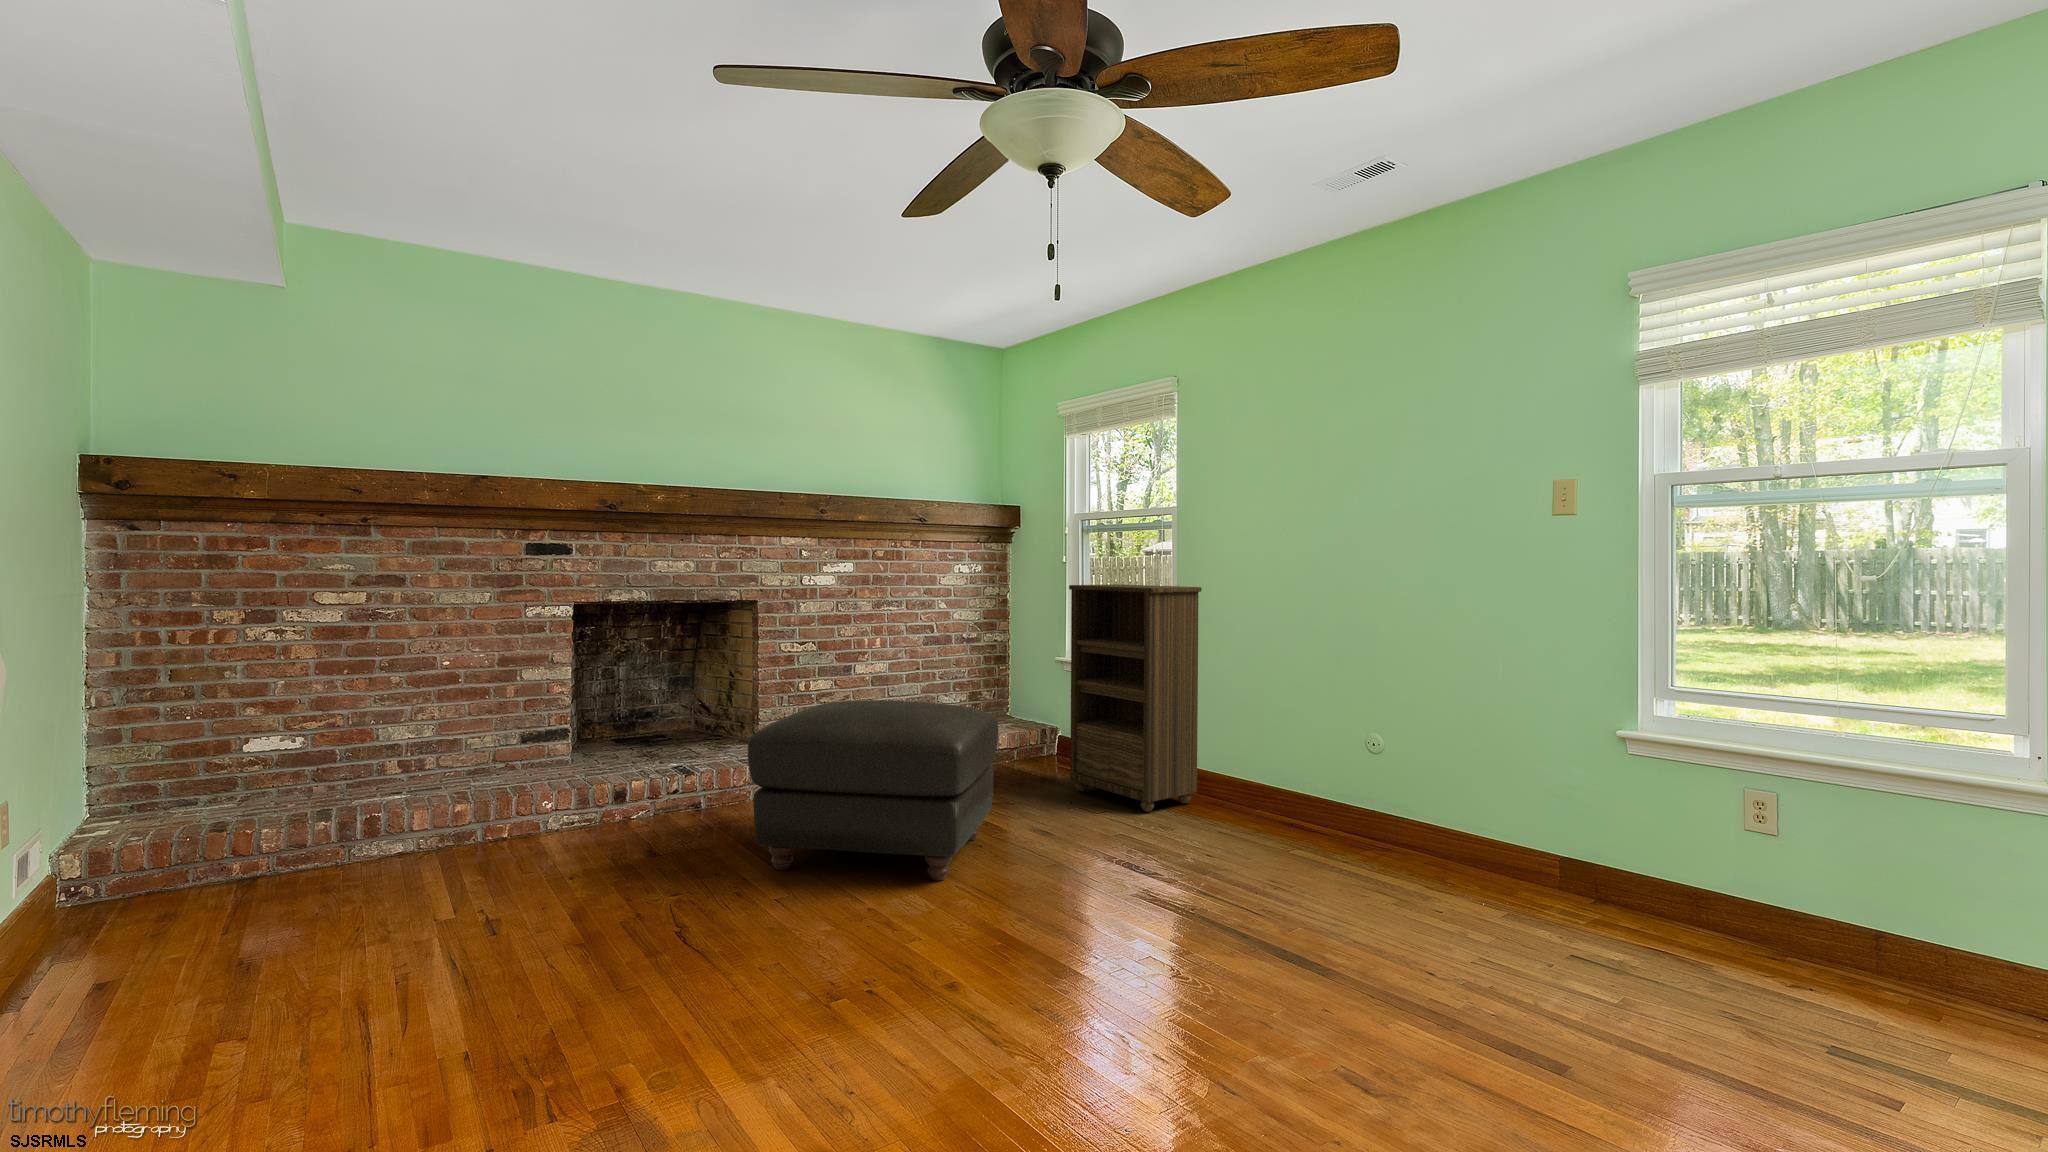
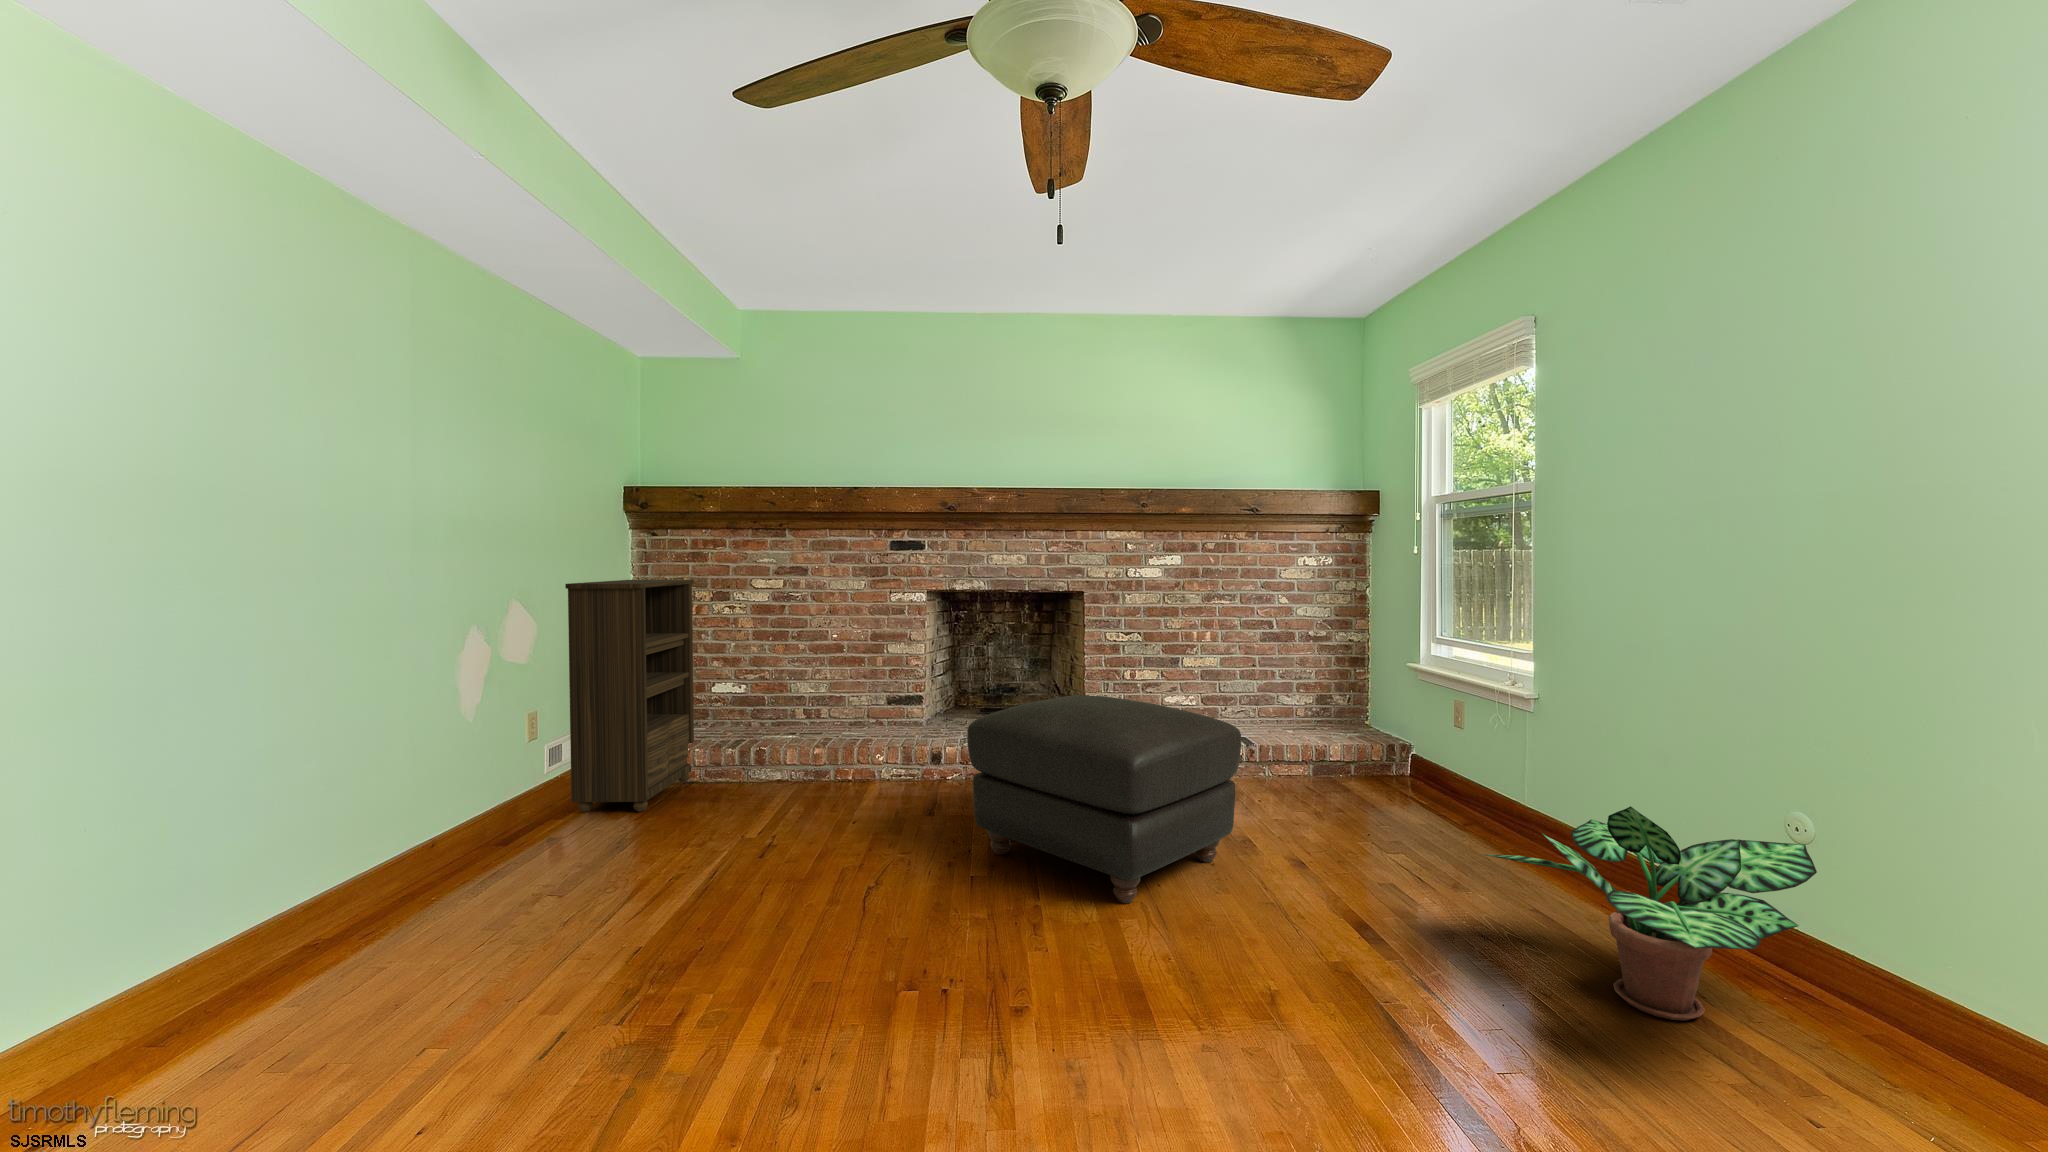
bookshelf: present [1069,584,1202,812] -> present [565,580,694,812]
potted plant: none [1189,730,1380,866] -> present [1482,806,1817,1021]

